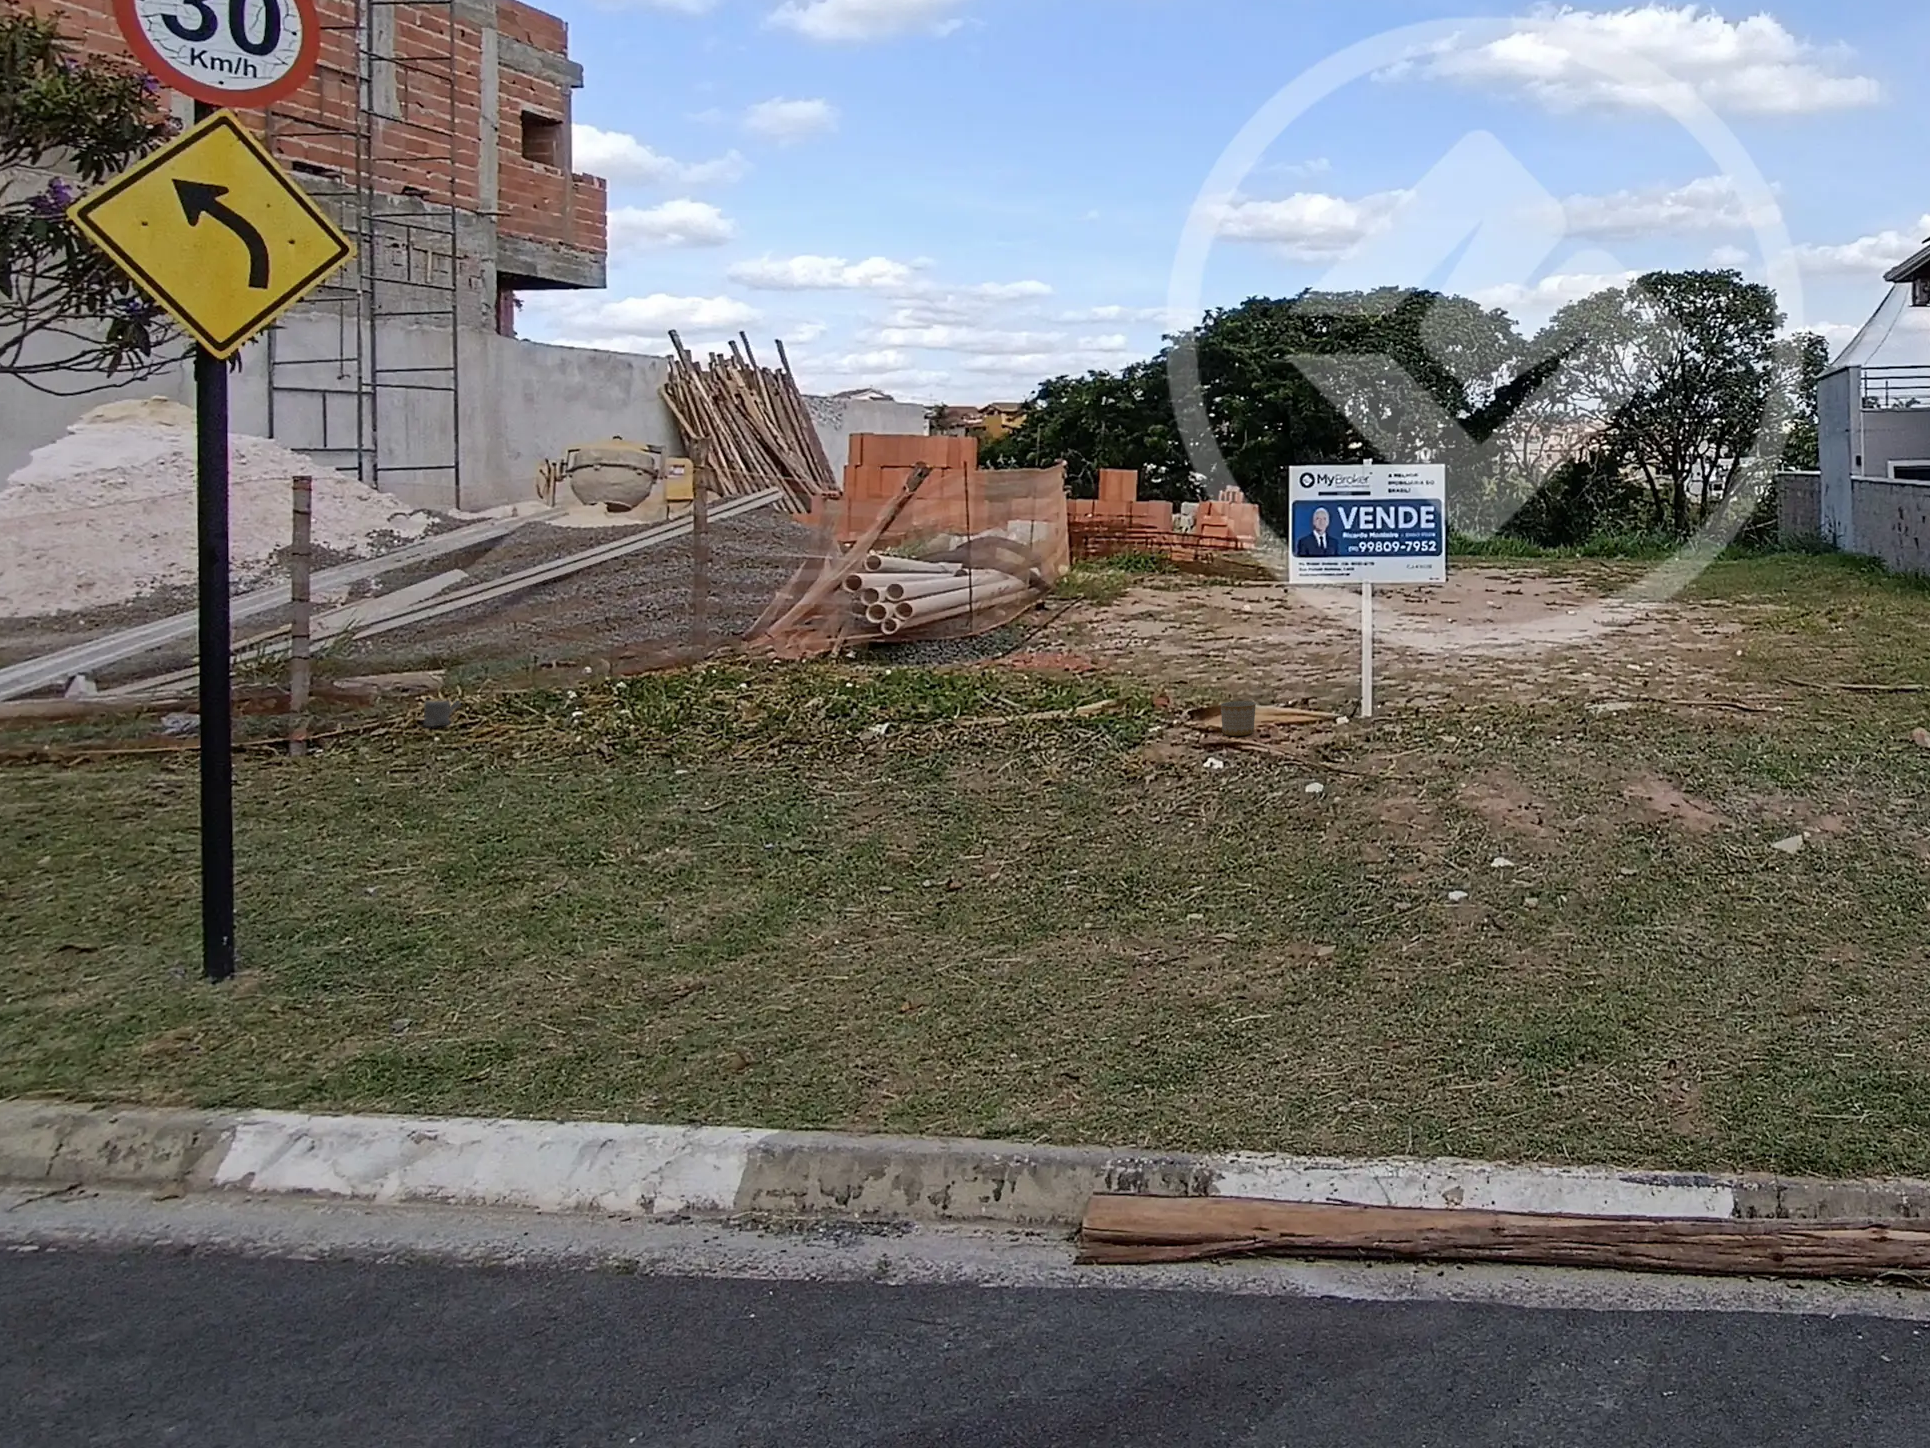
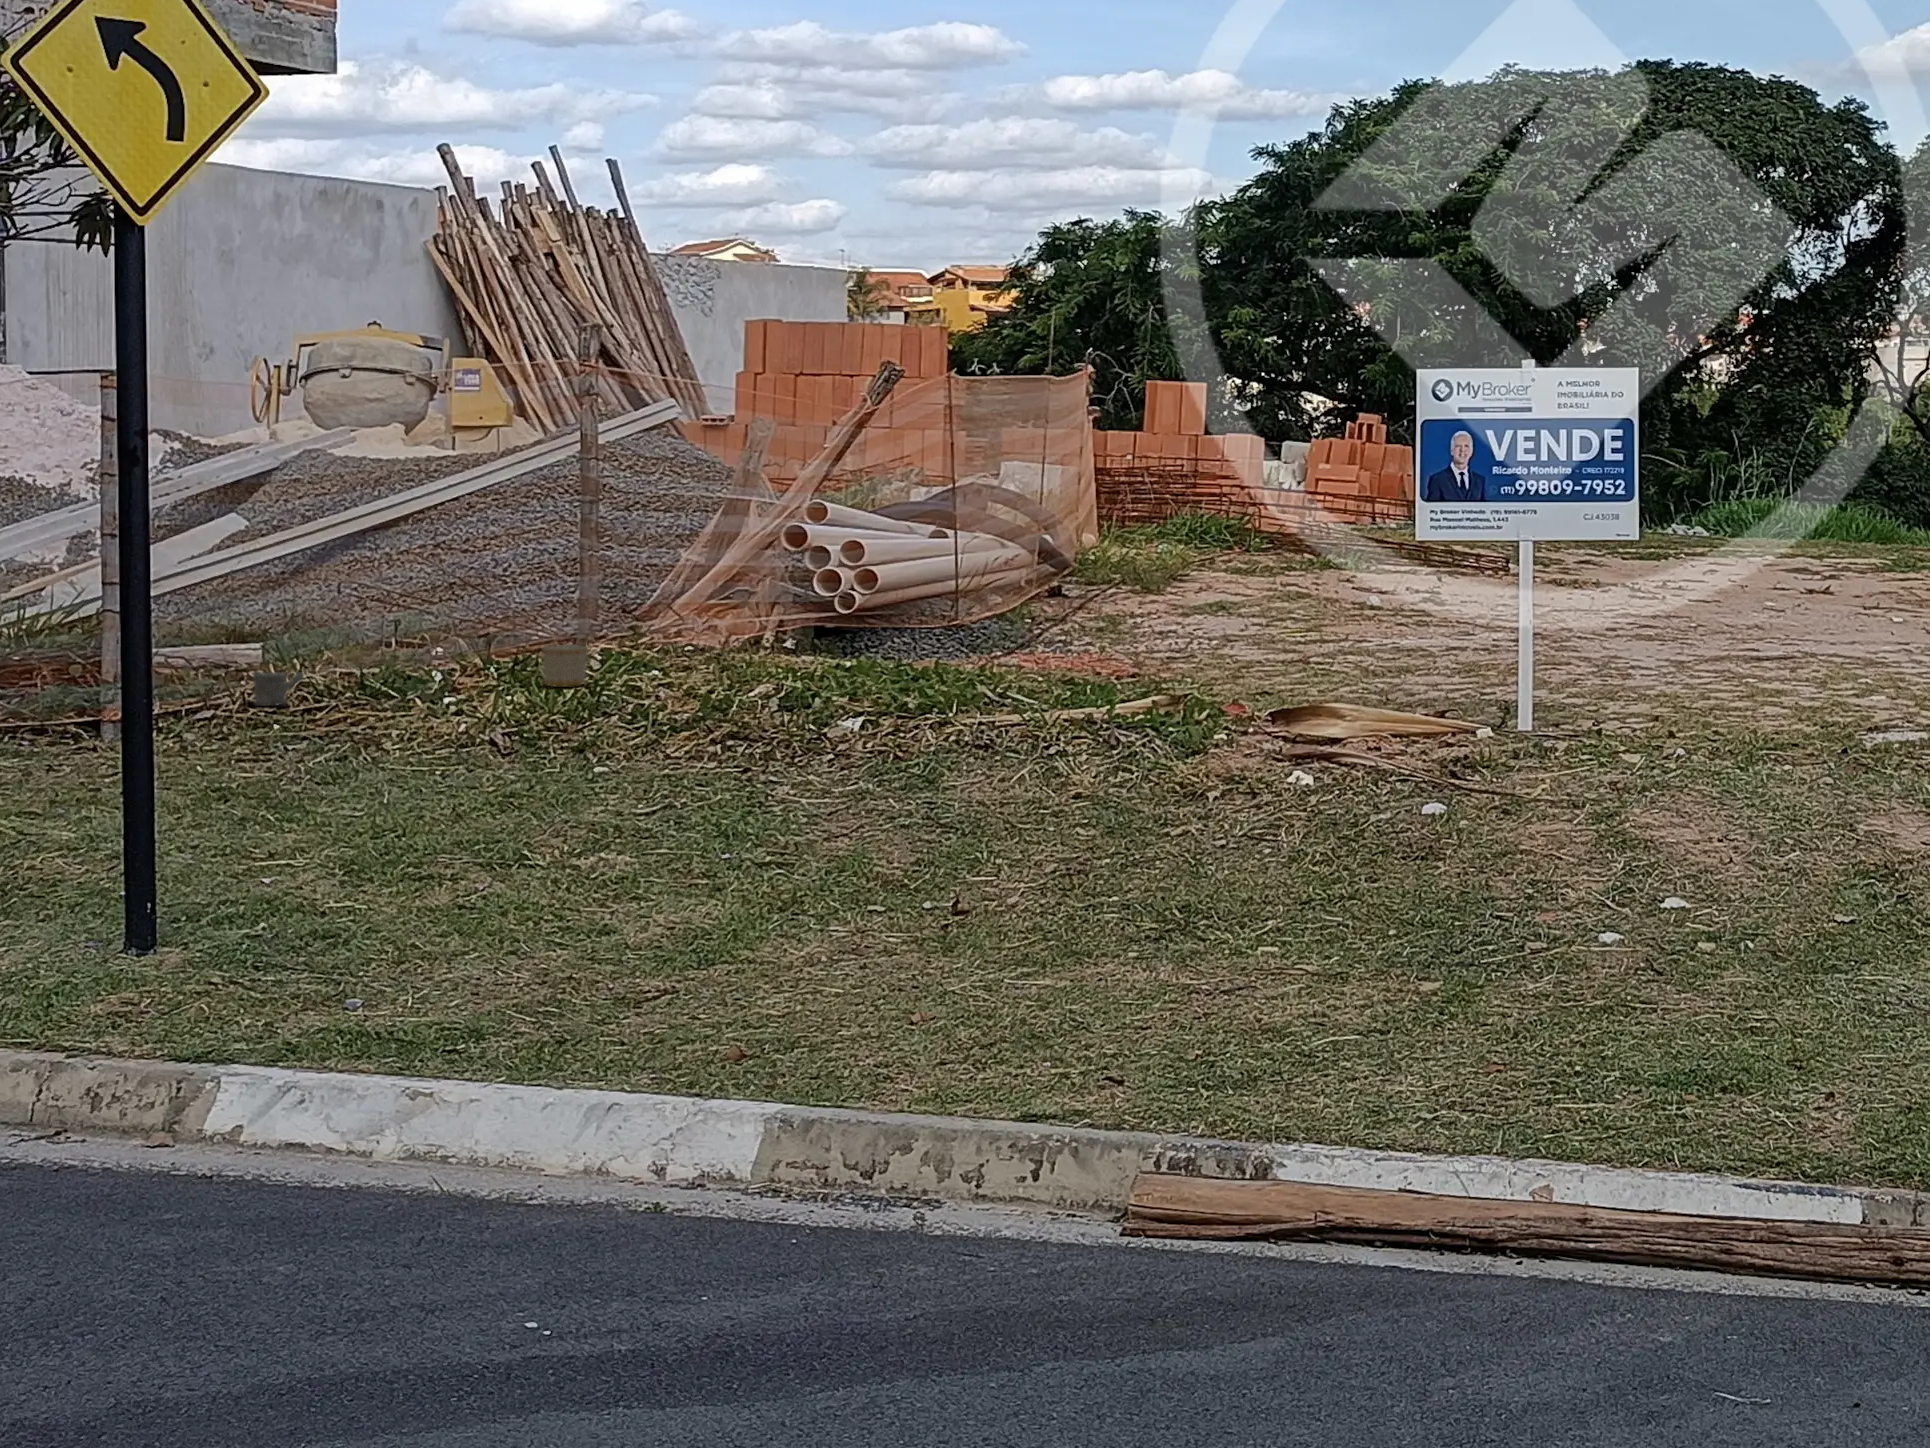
planter: present [1221,701,1256,736] -> present [543,645,588,687]

